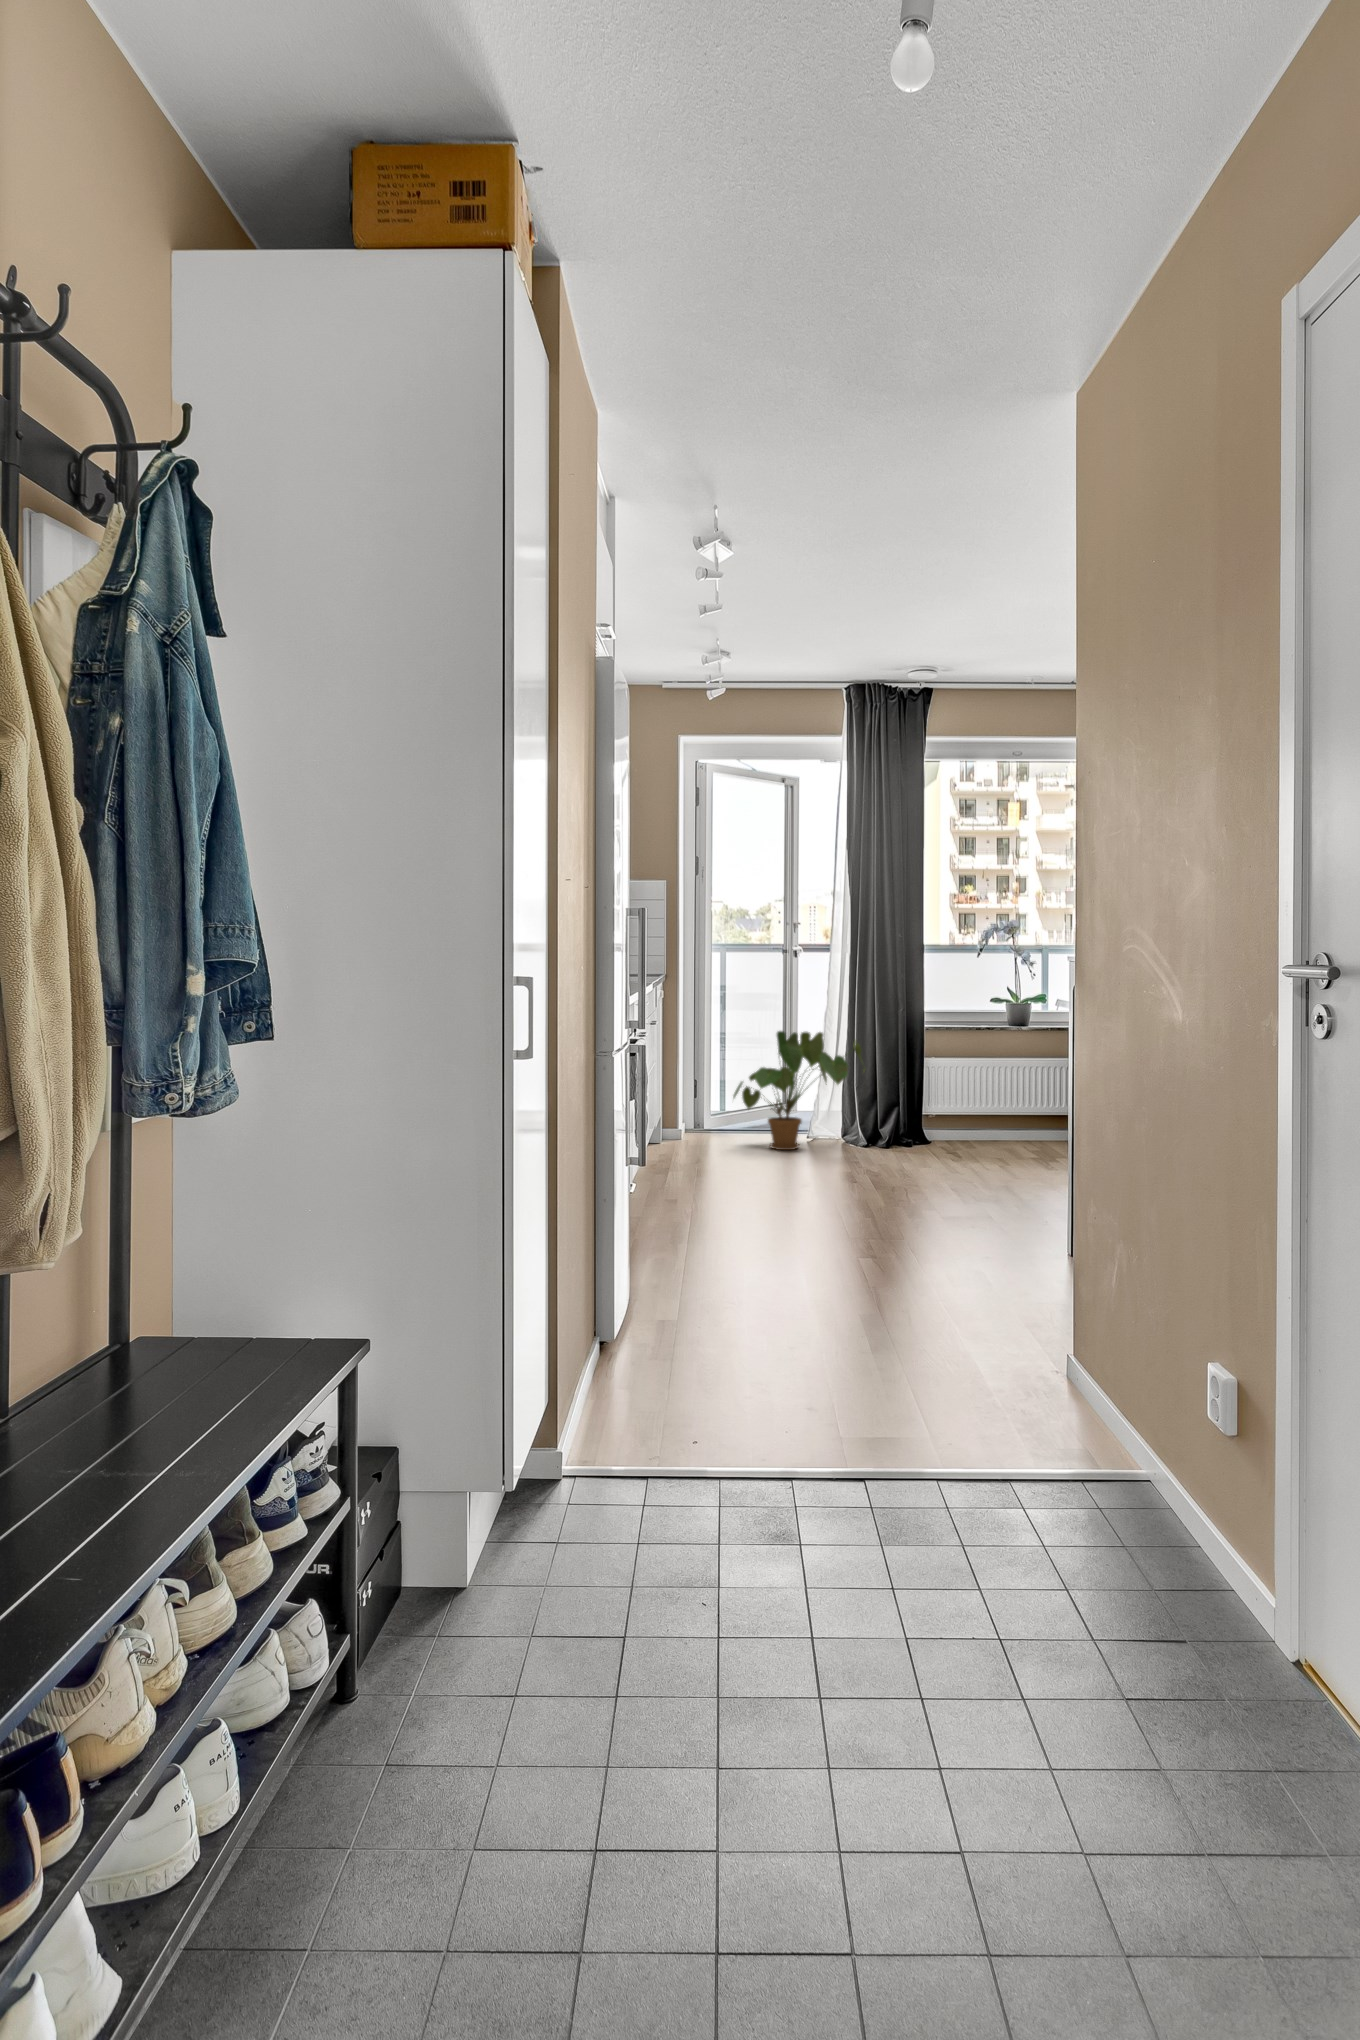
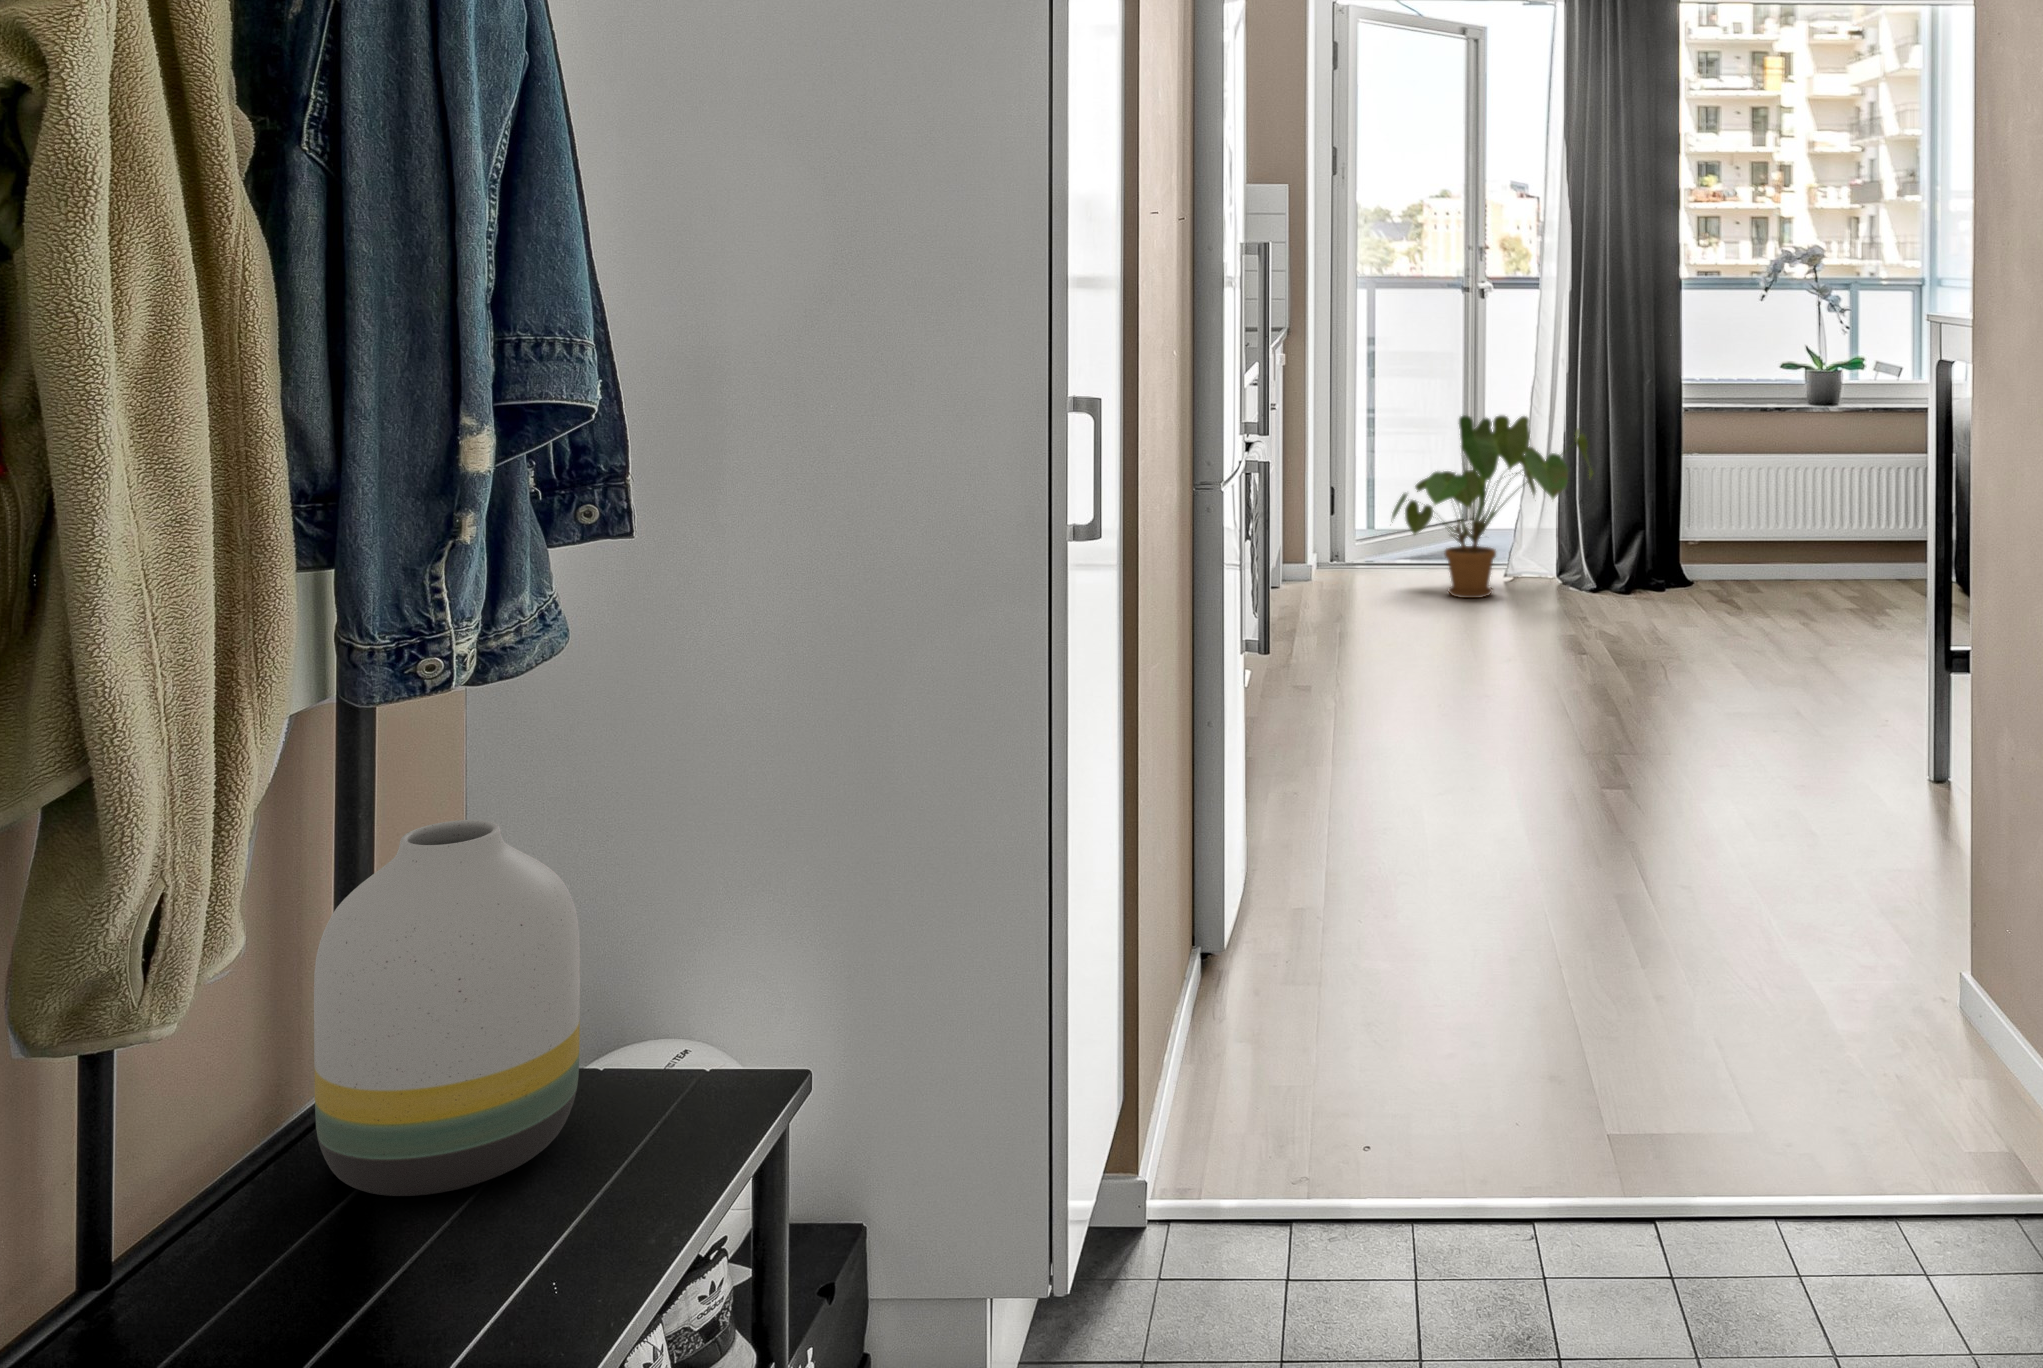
vase: none [109,1188,245,1380] -> present [314,820,580,1196]

